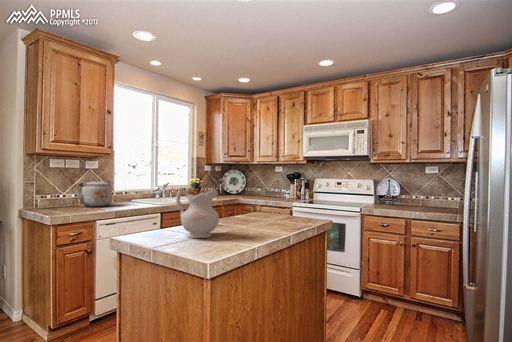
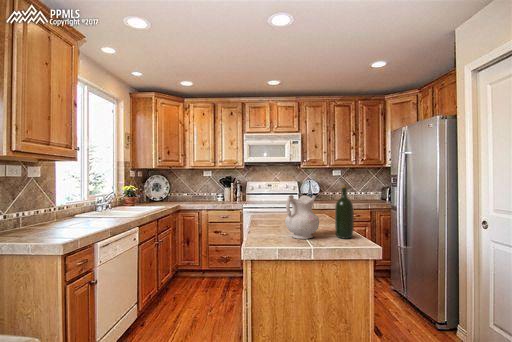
wine bottle: none [226,179,248,245] -> present [335,185,354,239]
kettle: present [76,180,112,207] -> none [28,191,79,227]

